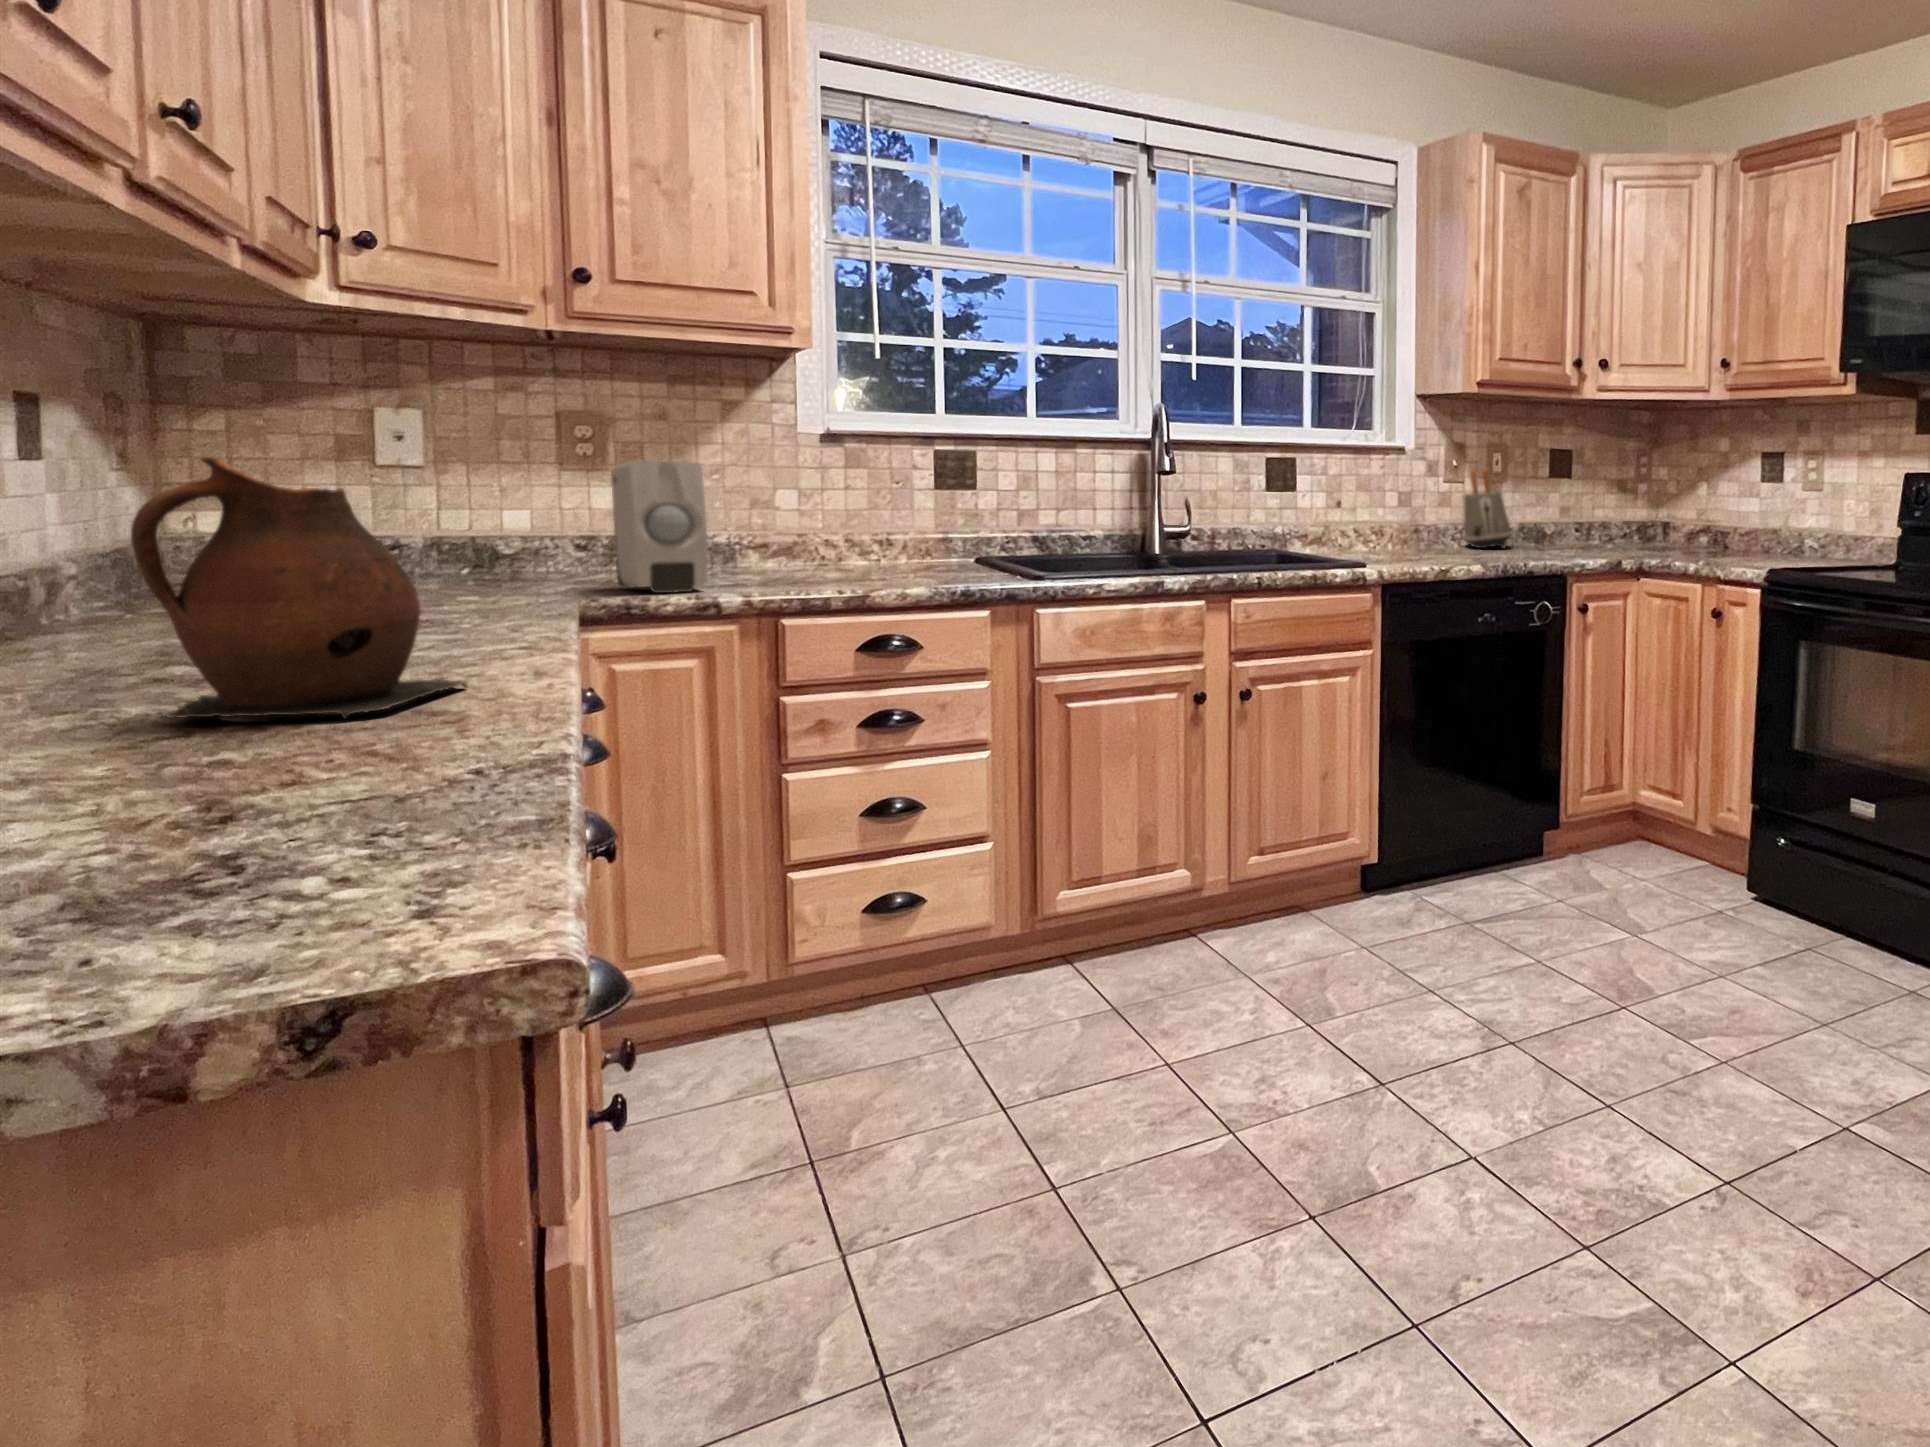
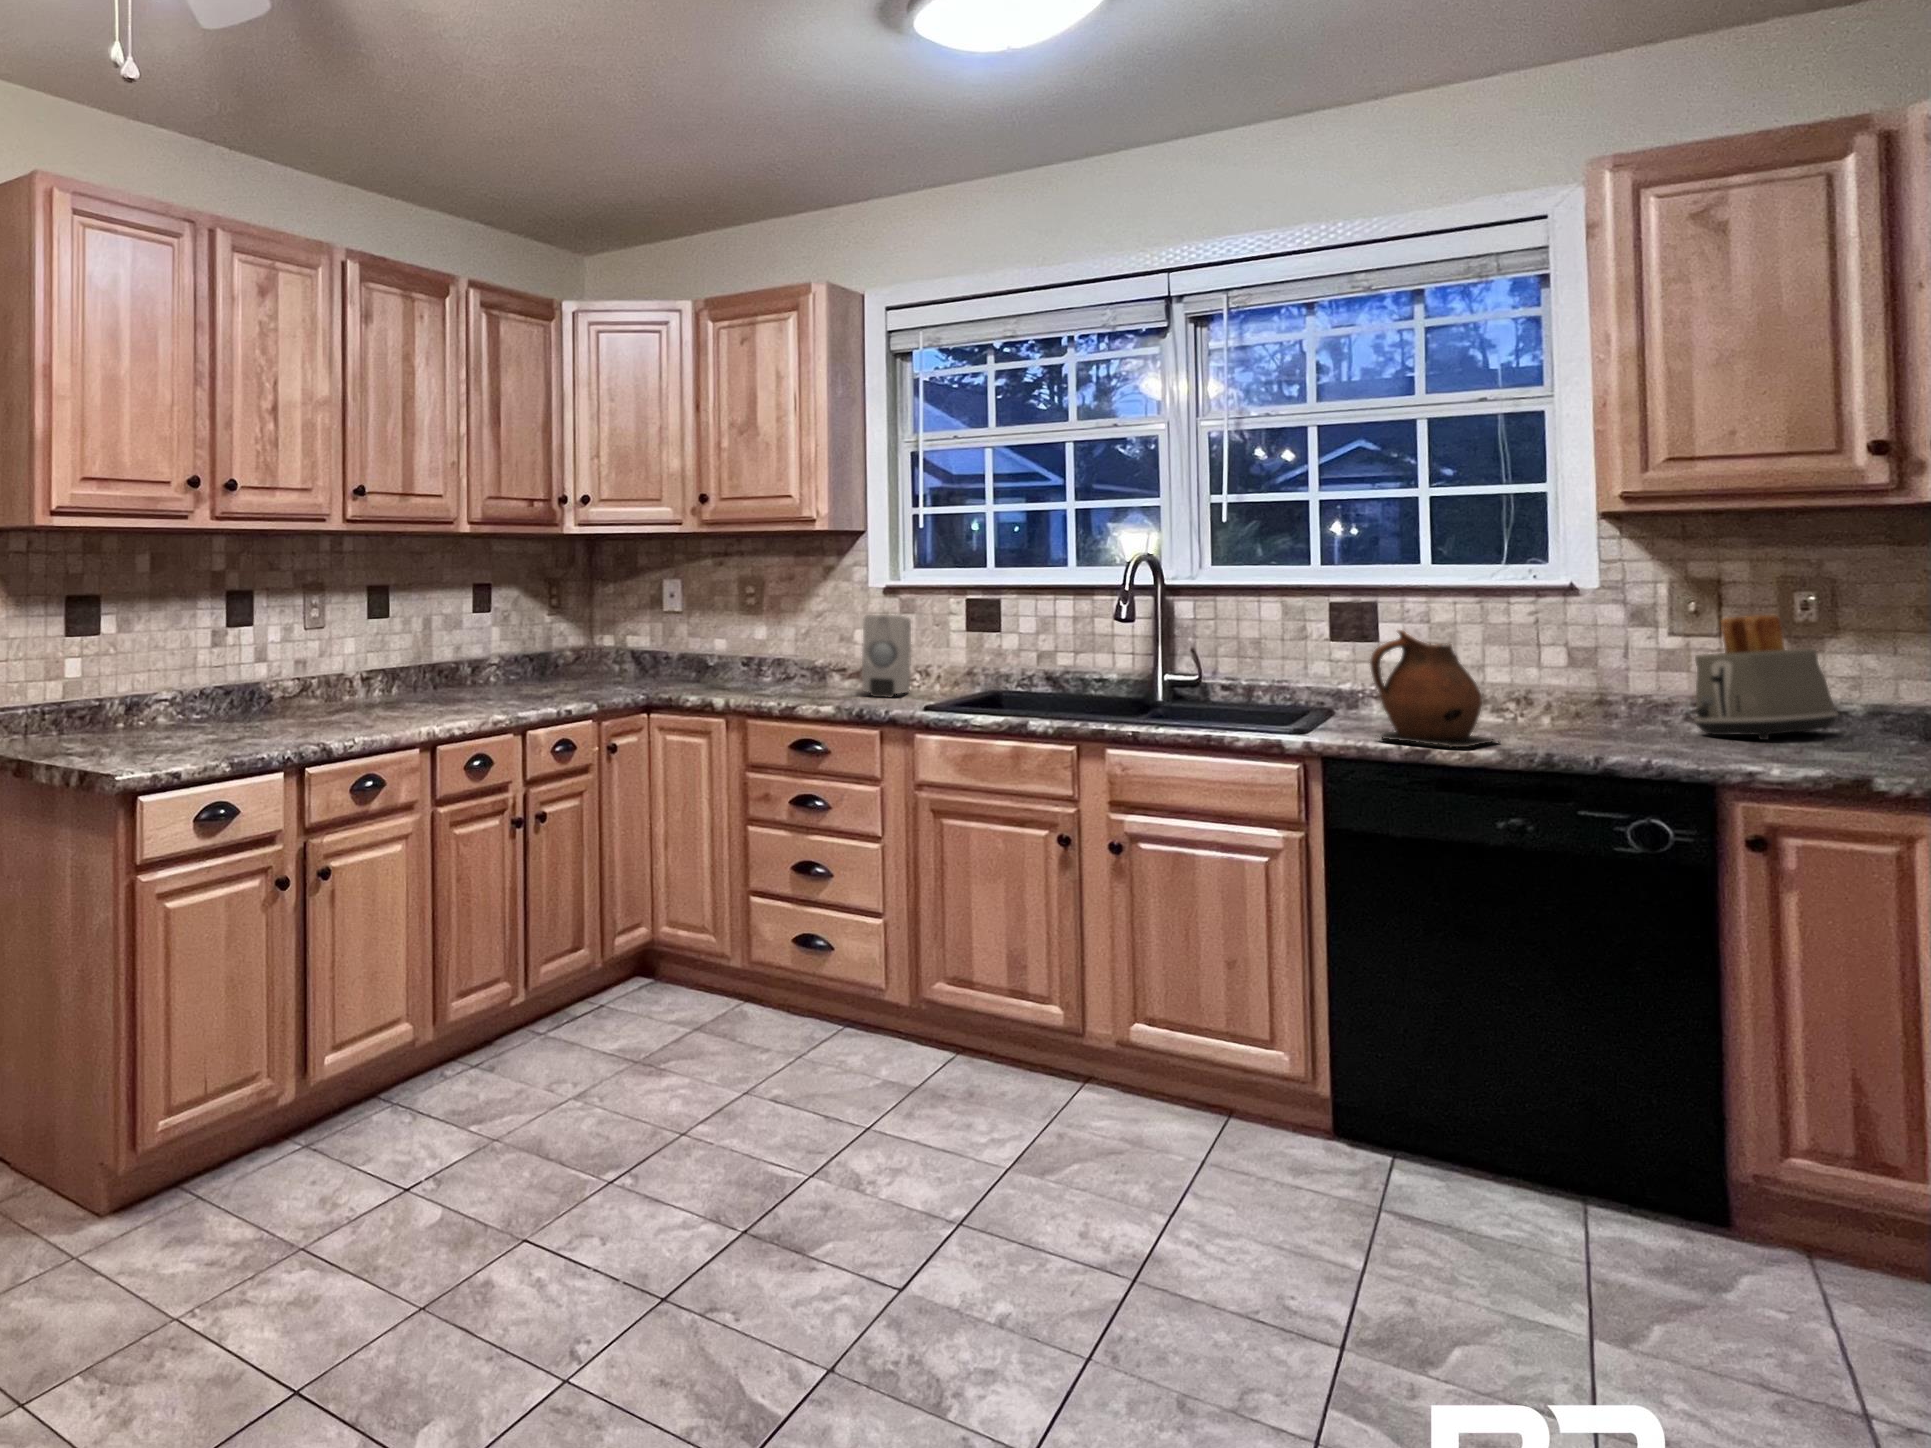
ceramic pitcher: present [131,457,467,718] -> present [1370,630,1496,747]
soap dispenser: present [611,460,708,593] -> present [862,615,911,697]

